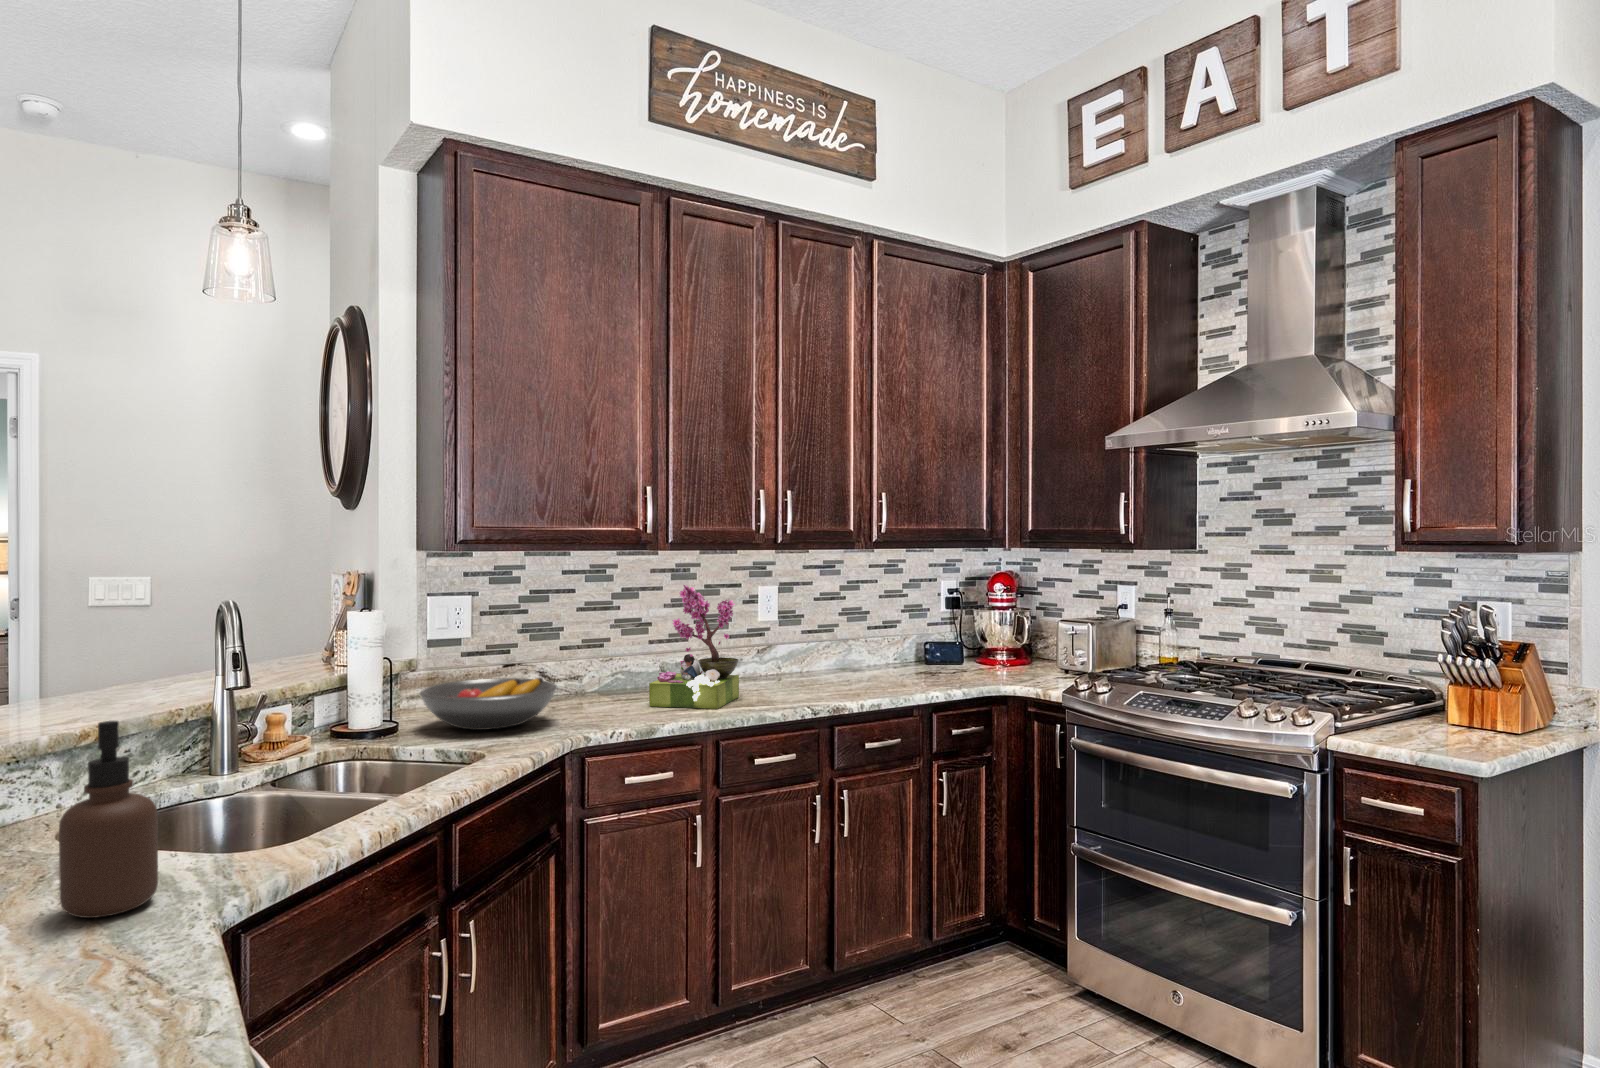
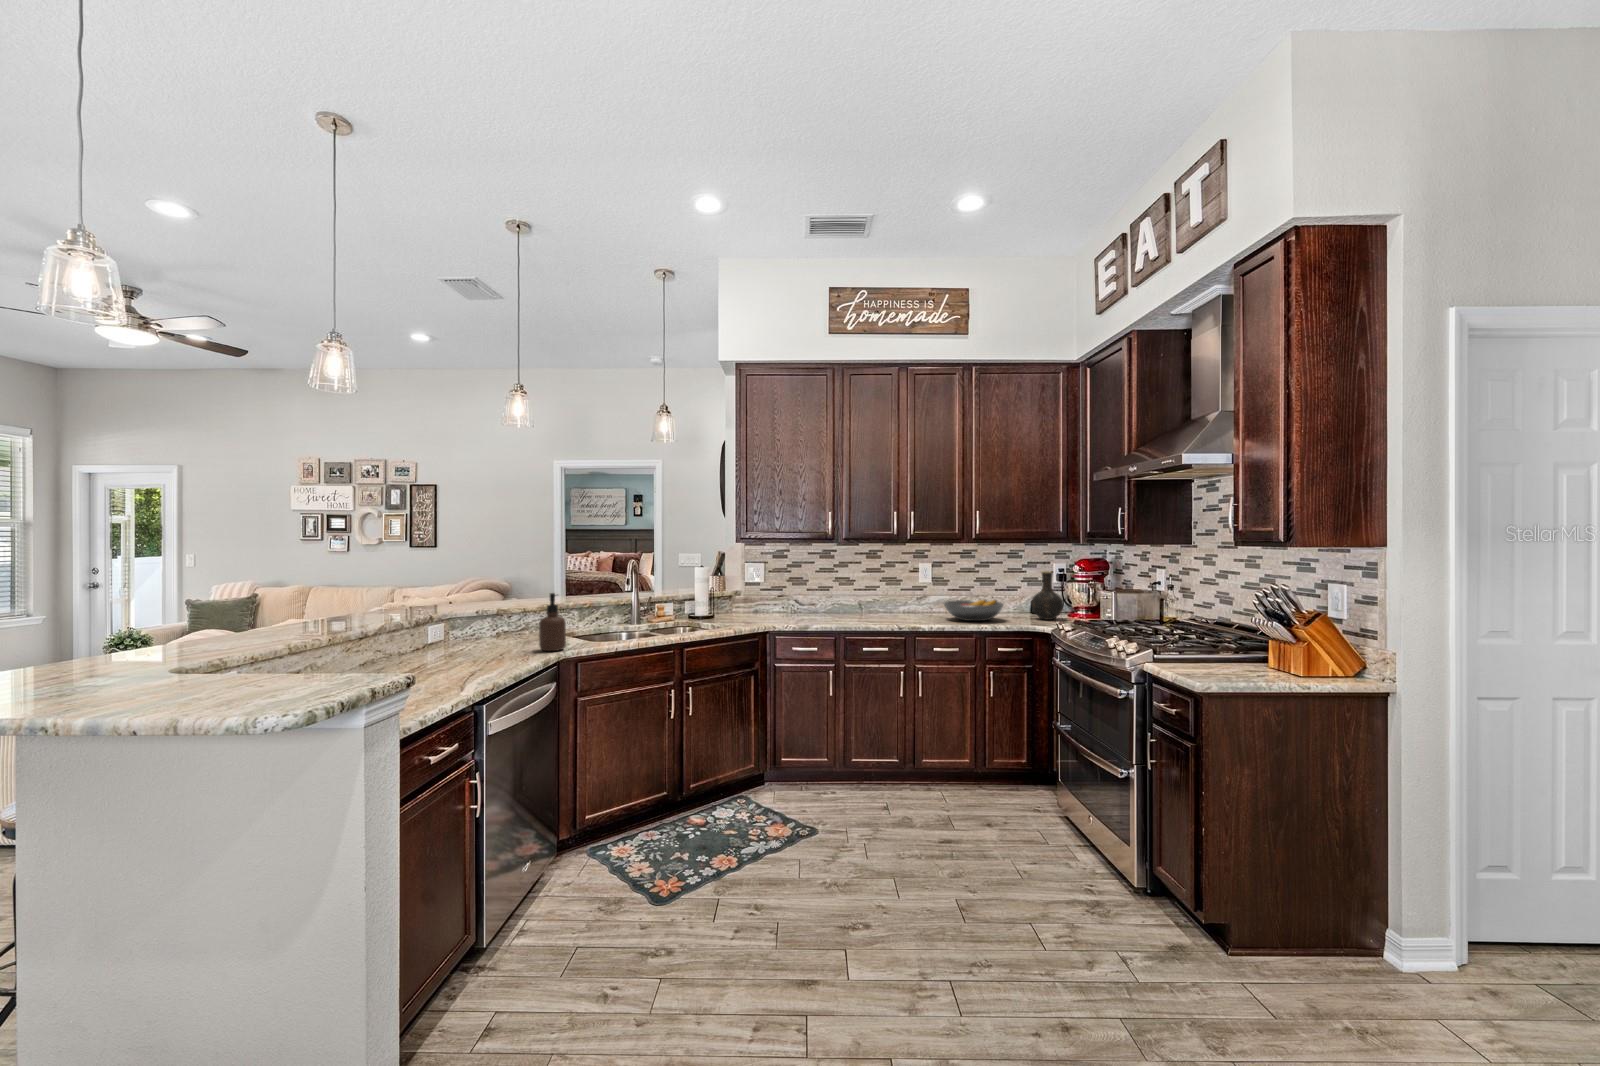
flower arrangement: present [649,585,739,709] -> none [831,561,881,624]
vase: none [943,592,993,670] -> present [1031,571,1063,620]
fruit bowl: present [420,678,557,730] -> present [944,600,1004,621]

